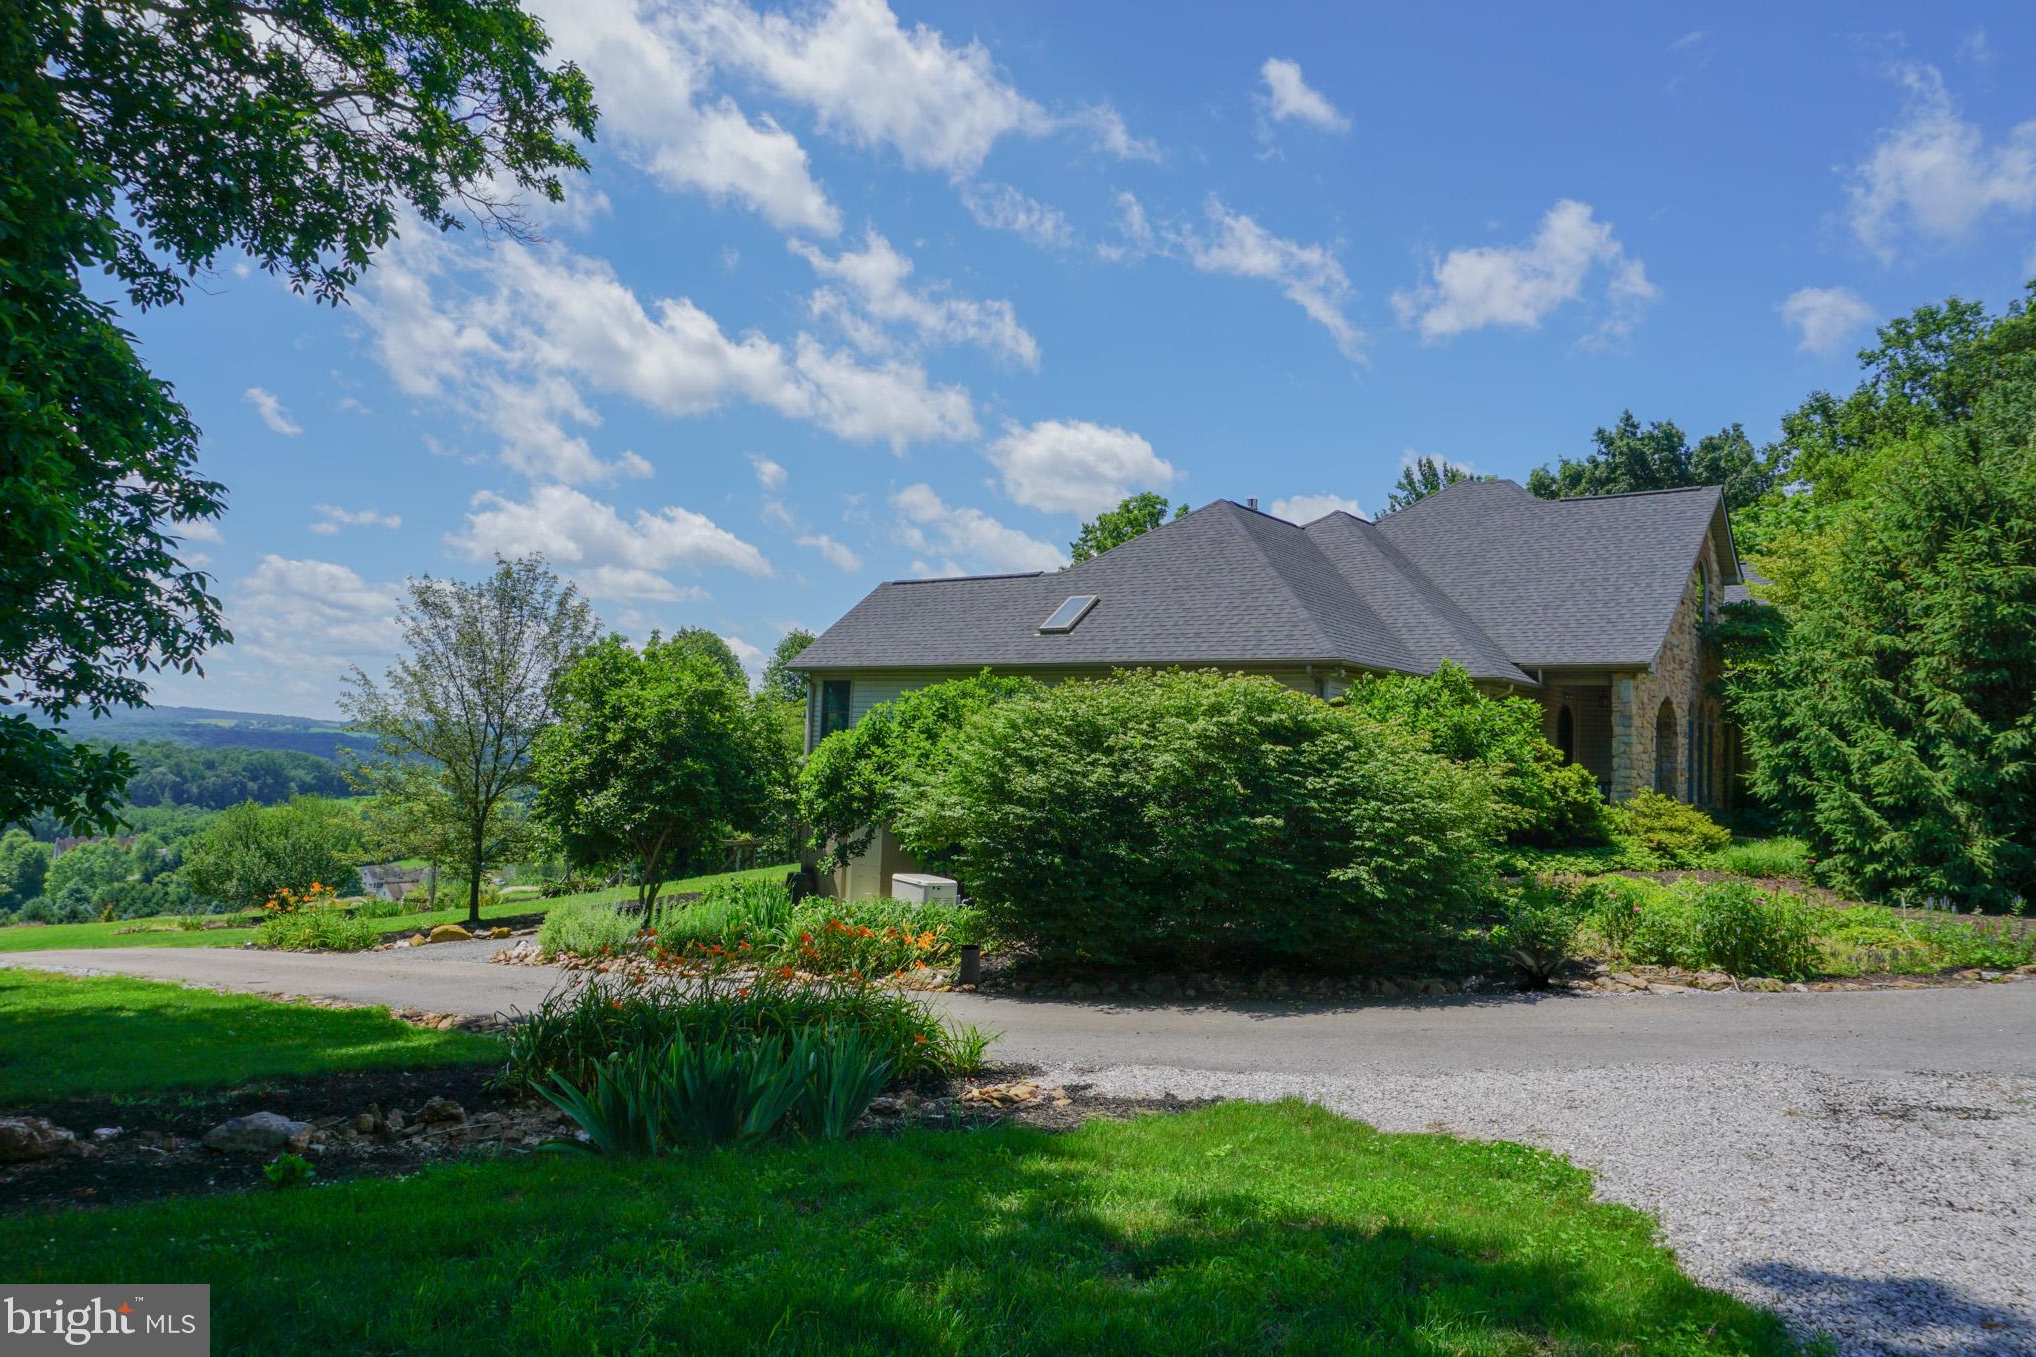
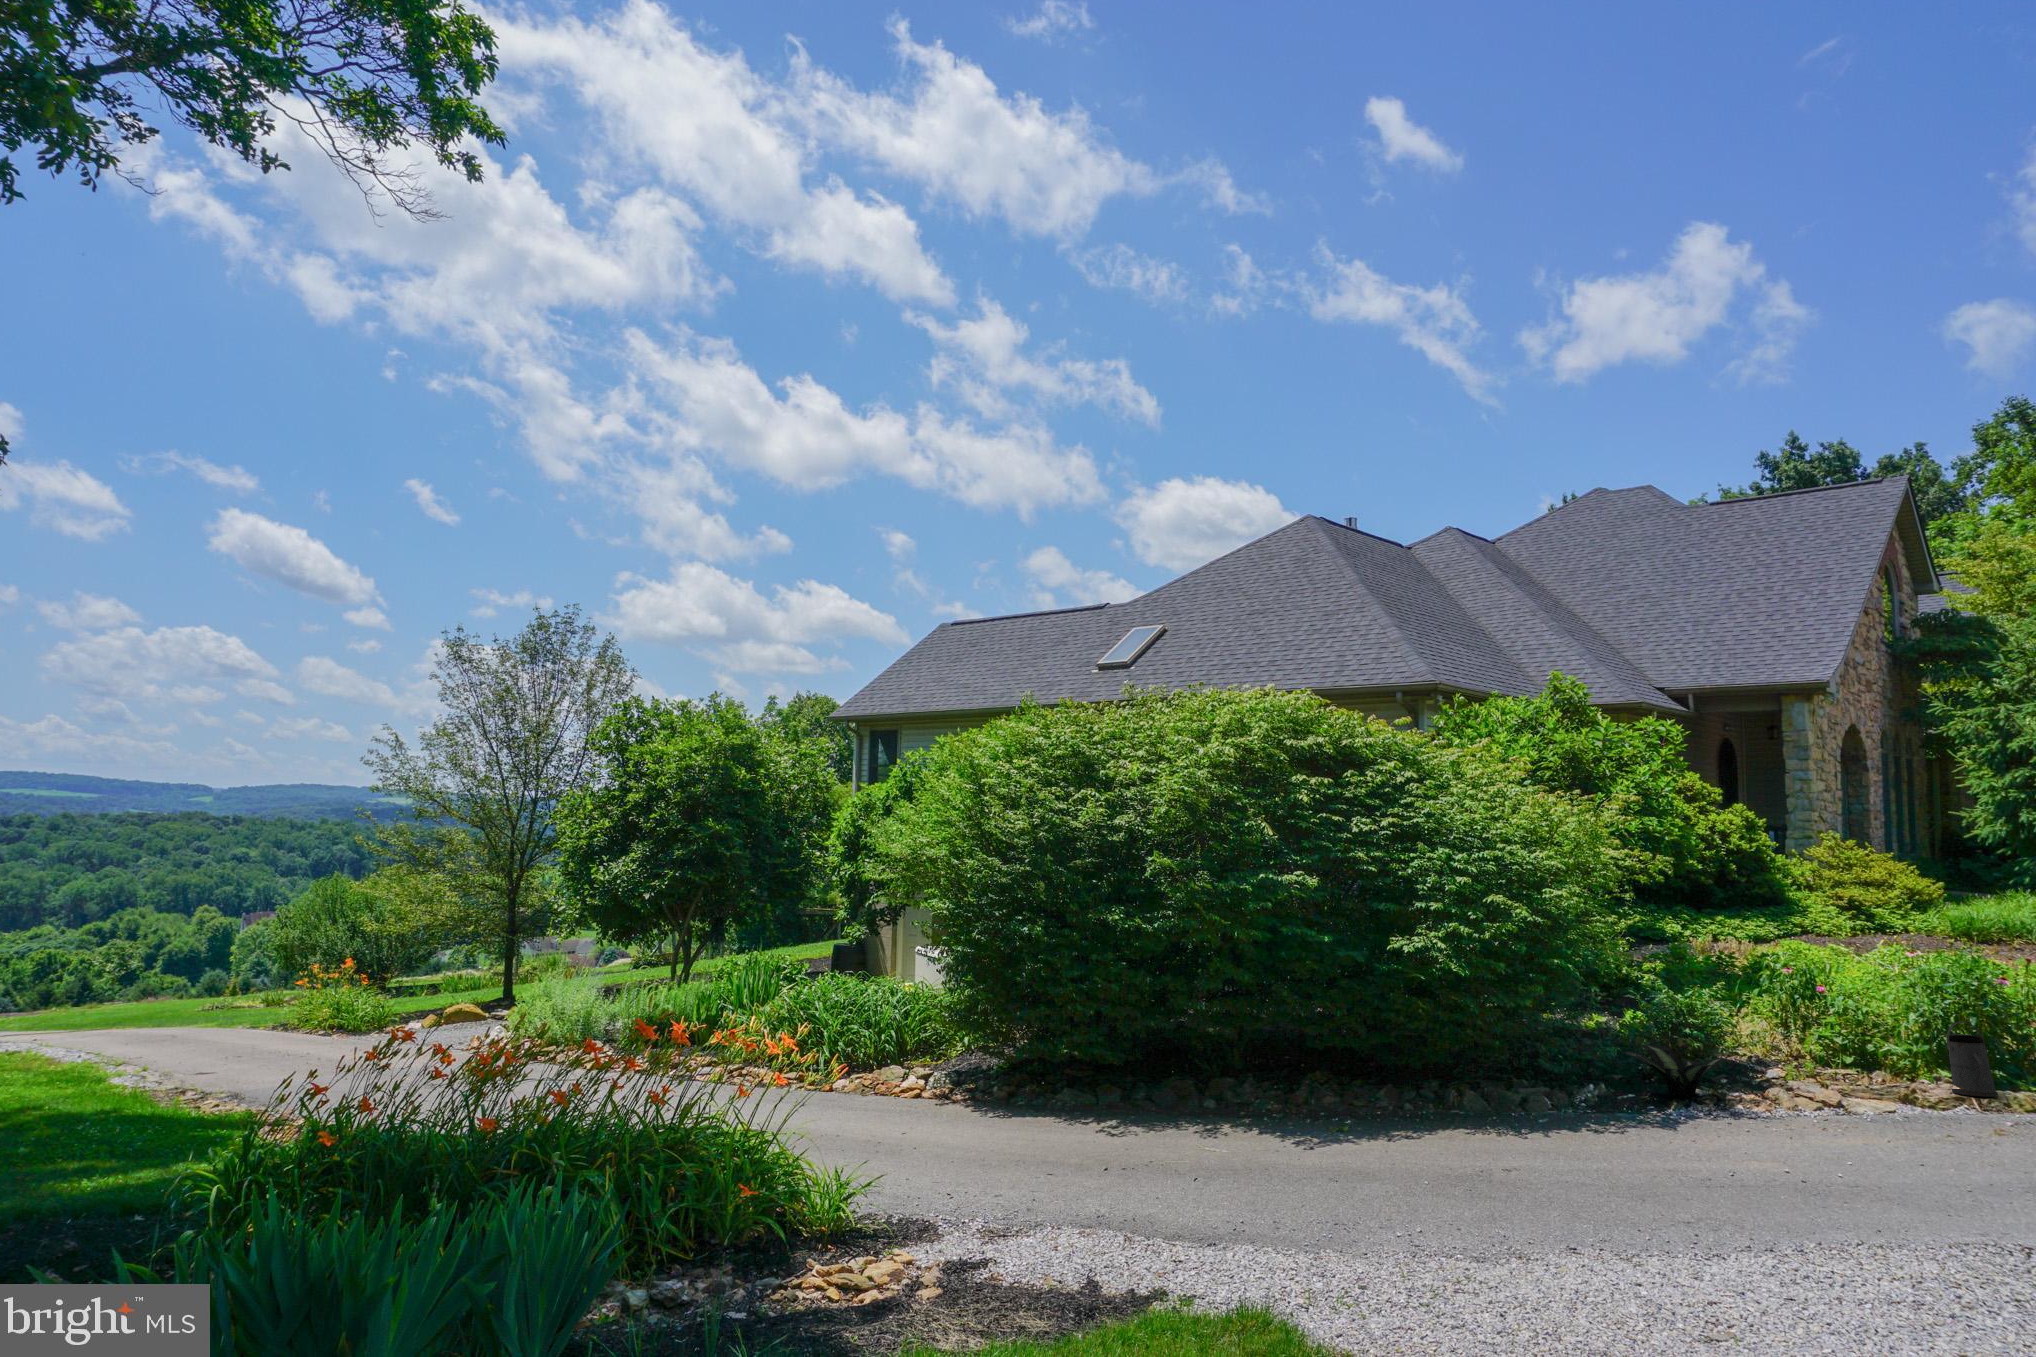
watering can: present [959,936,982,983] -> present [1946,1022,1998,1097]

